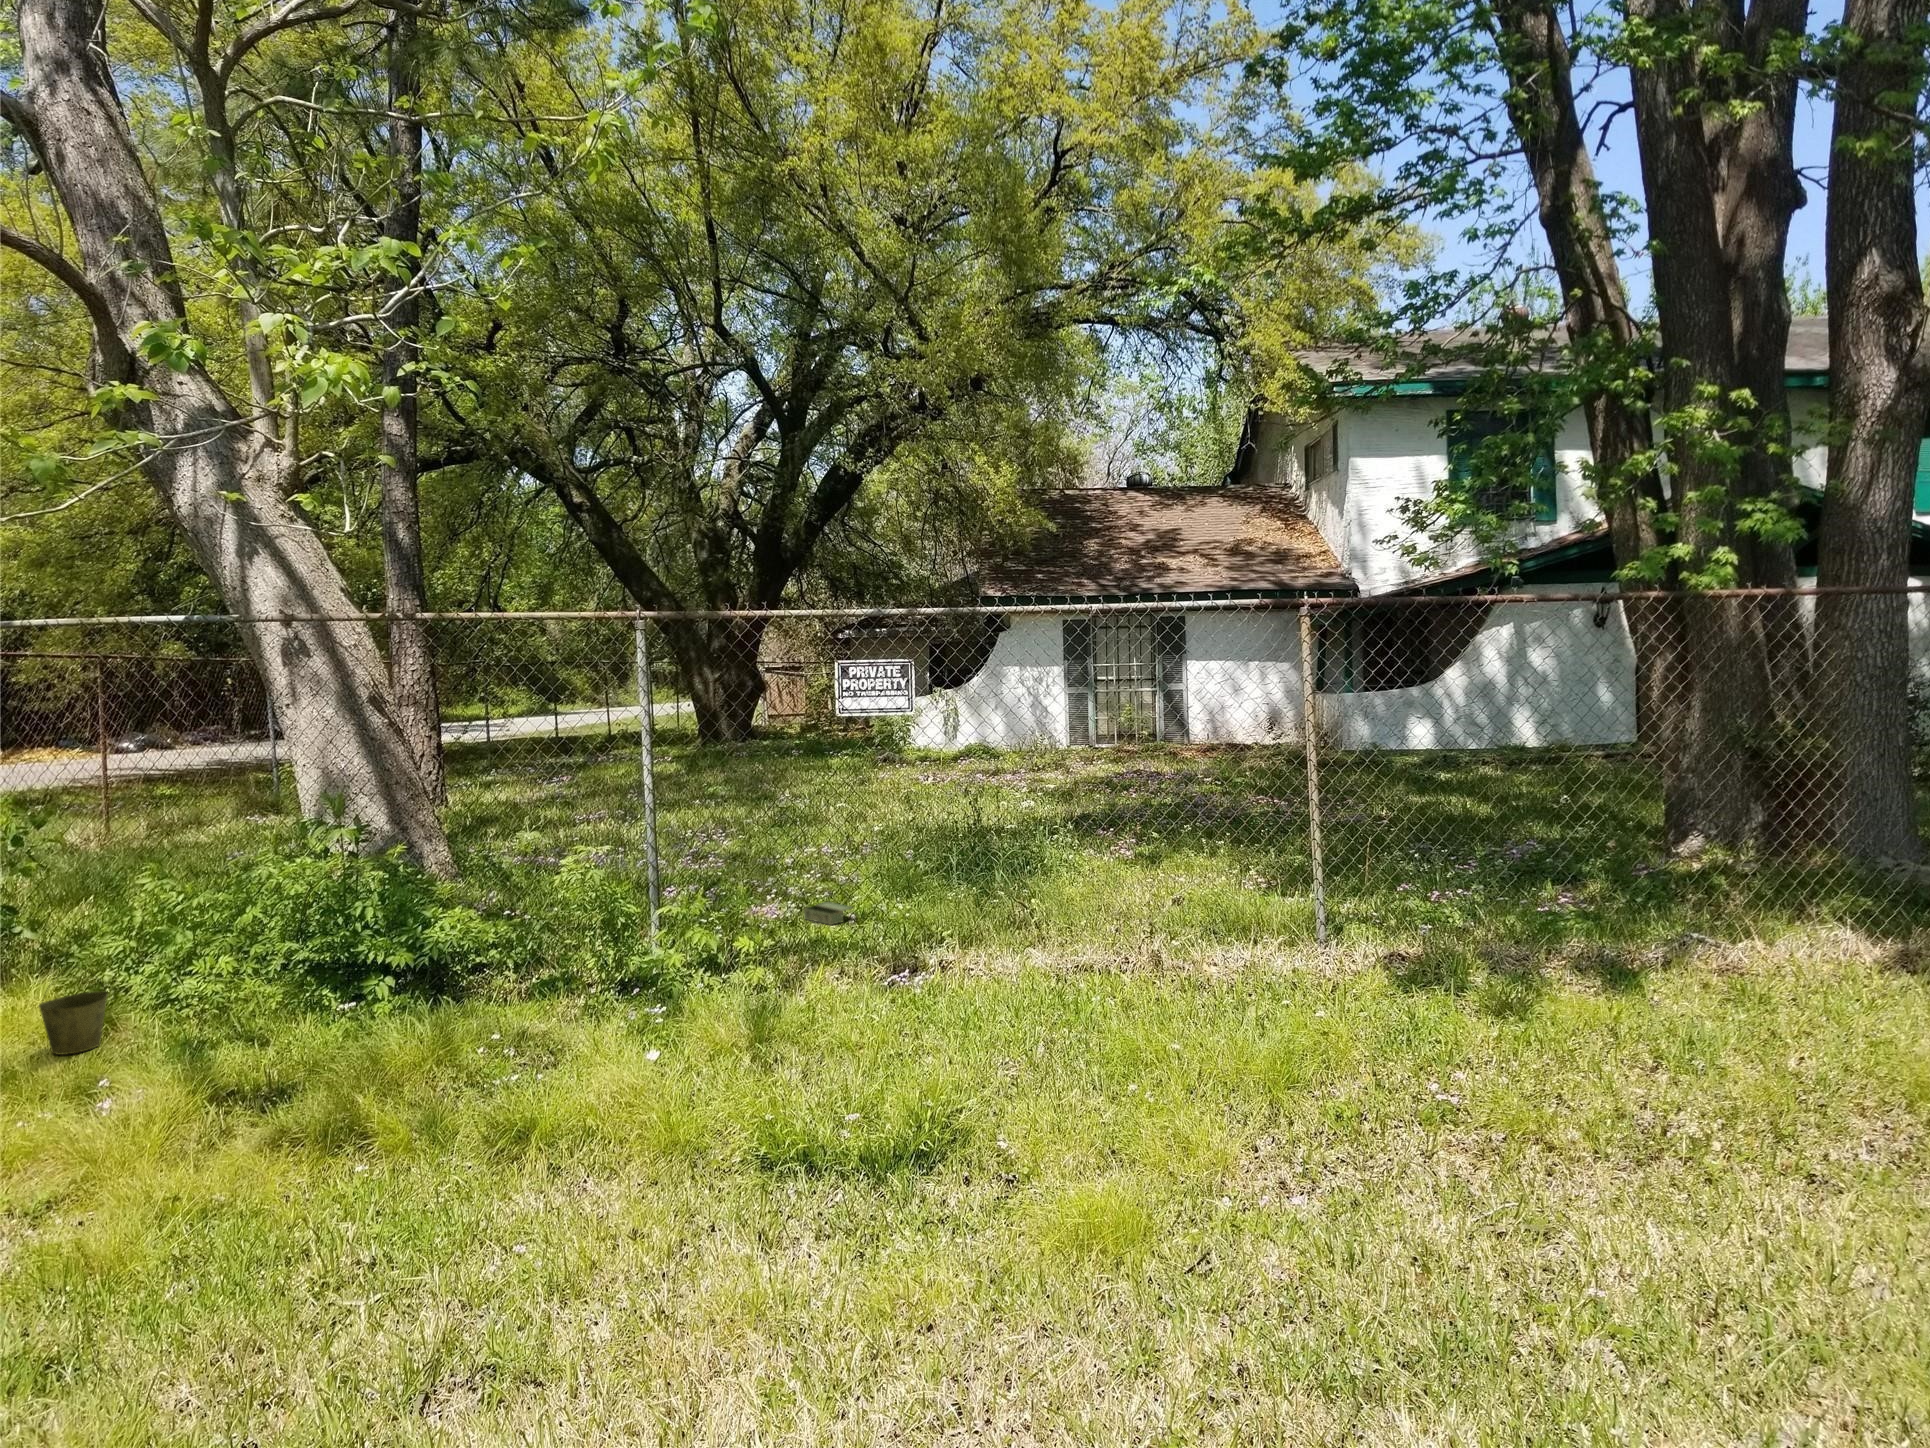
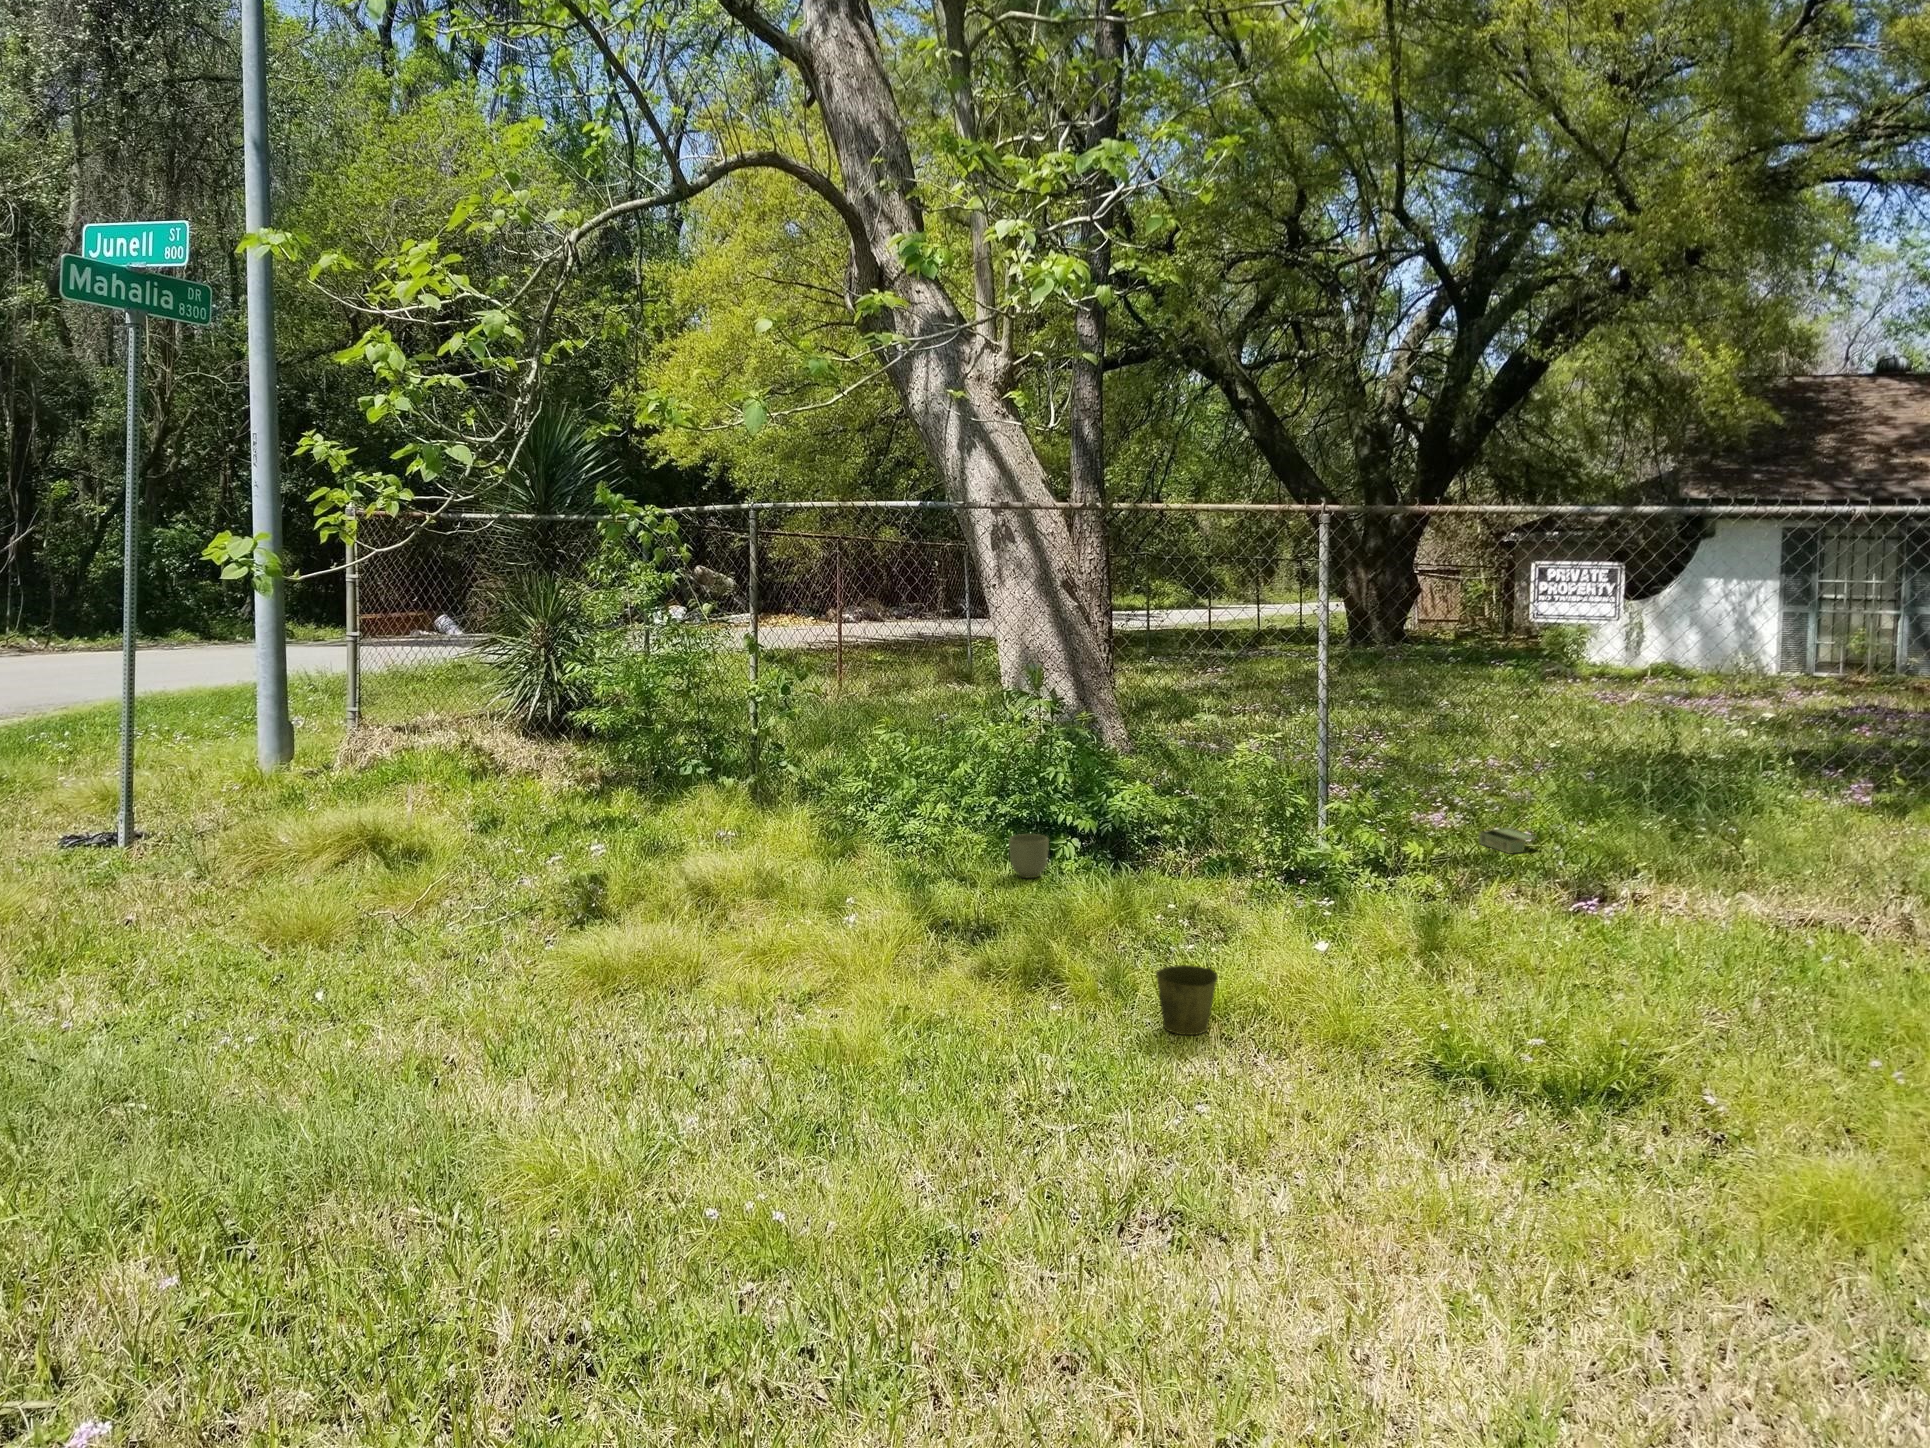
bucket: present [39,966,108,1055] -> present [1156,940,1218,1035]
planter: none [297,980,349,1034] -> present [1009,834,1049,878]

